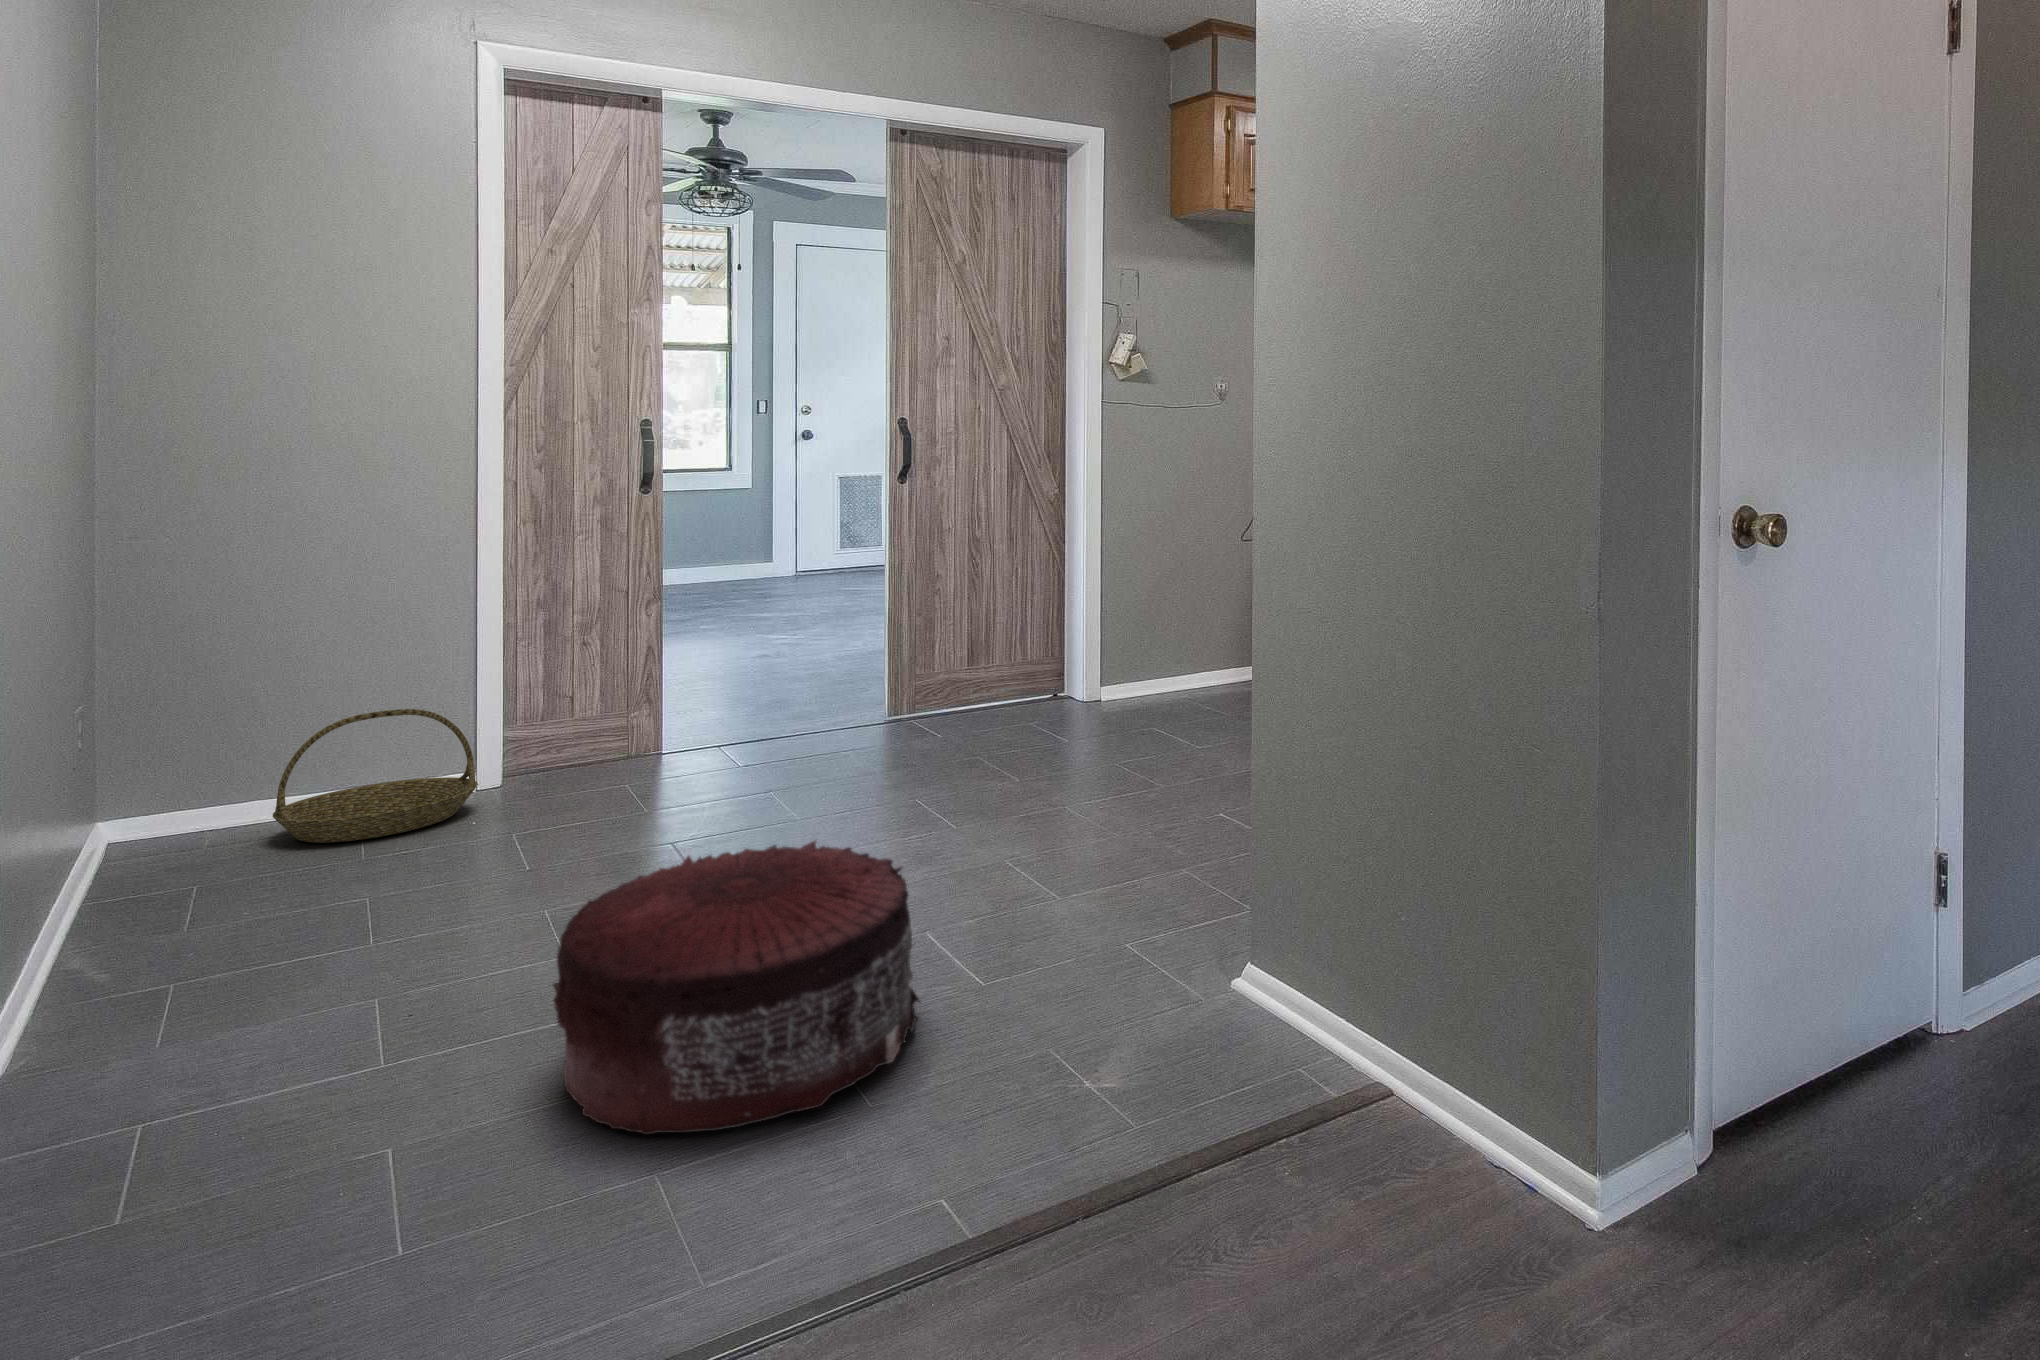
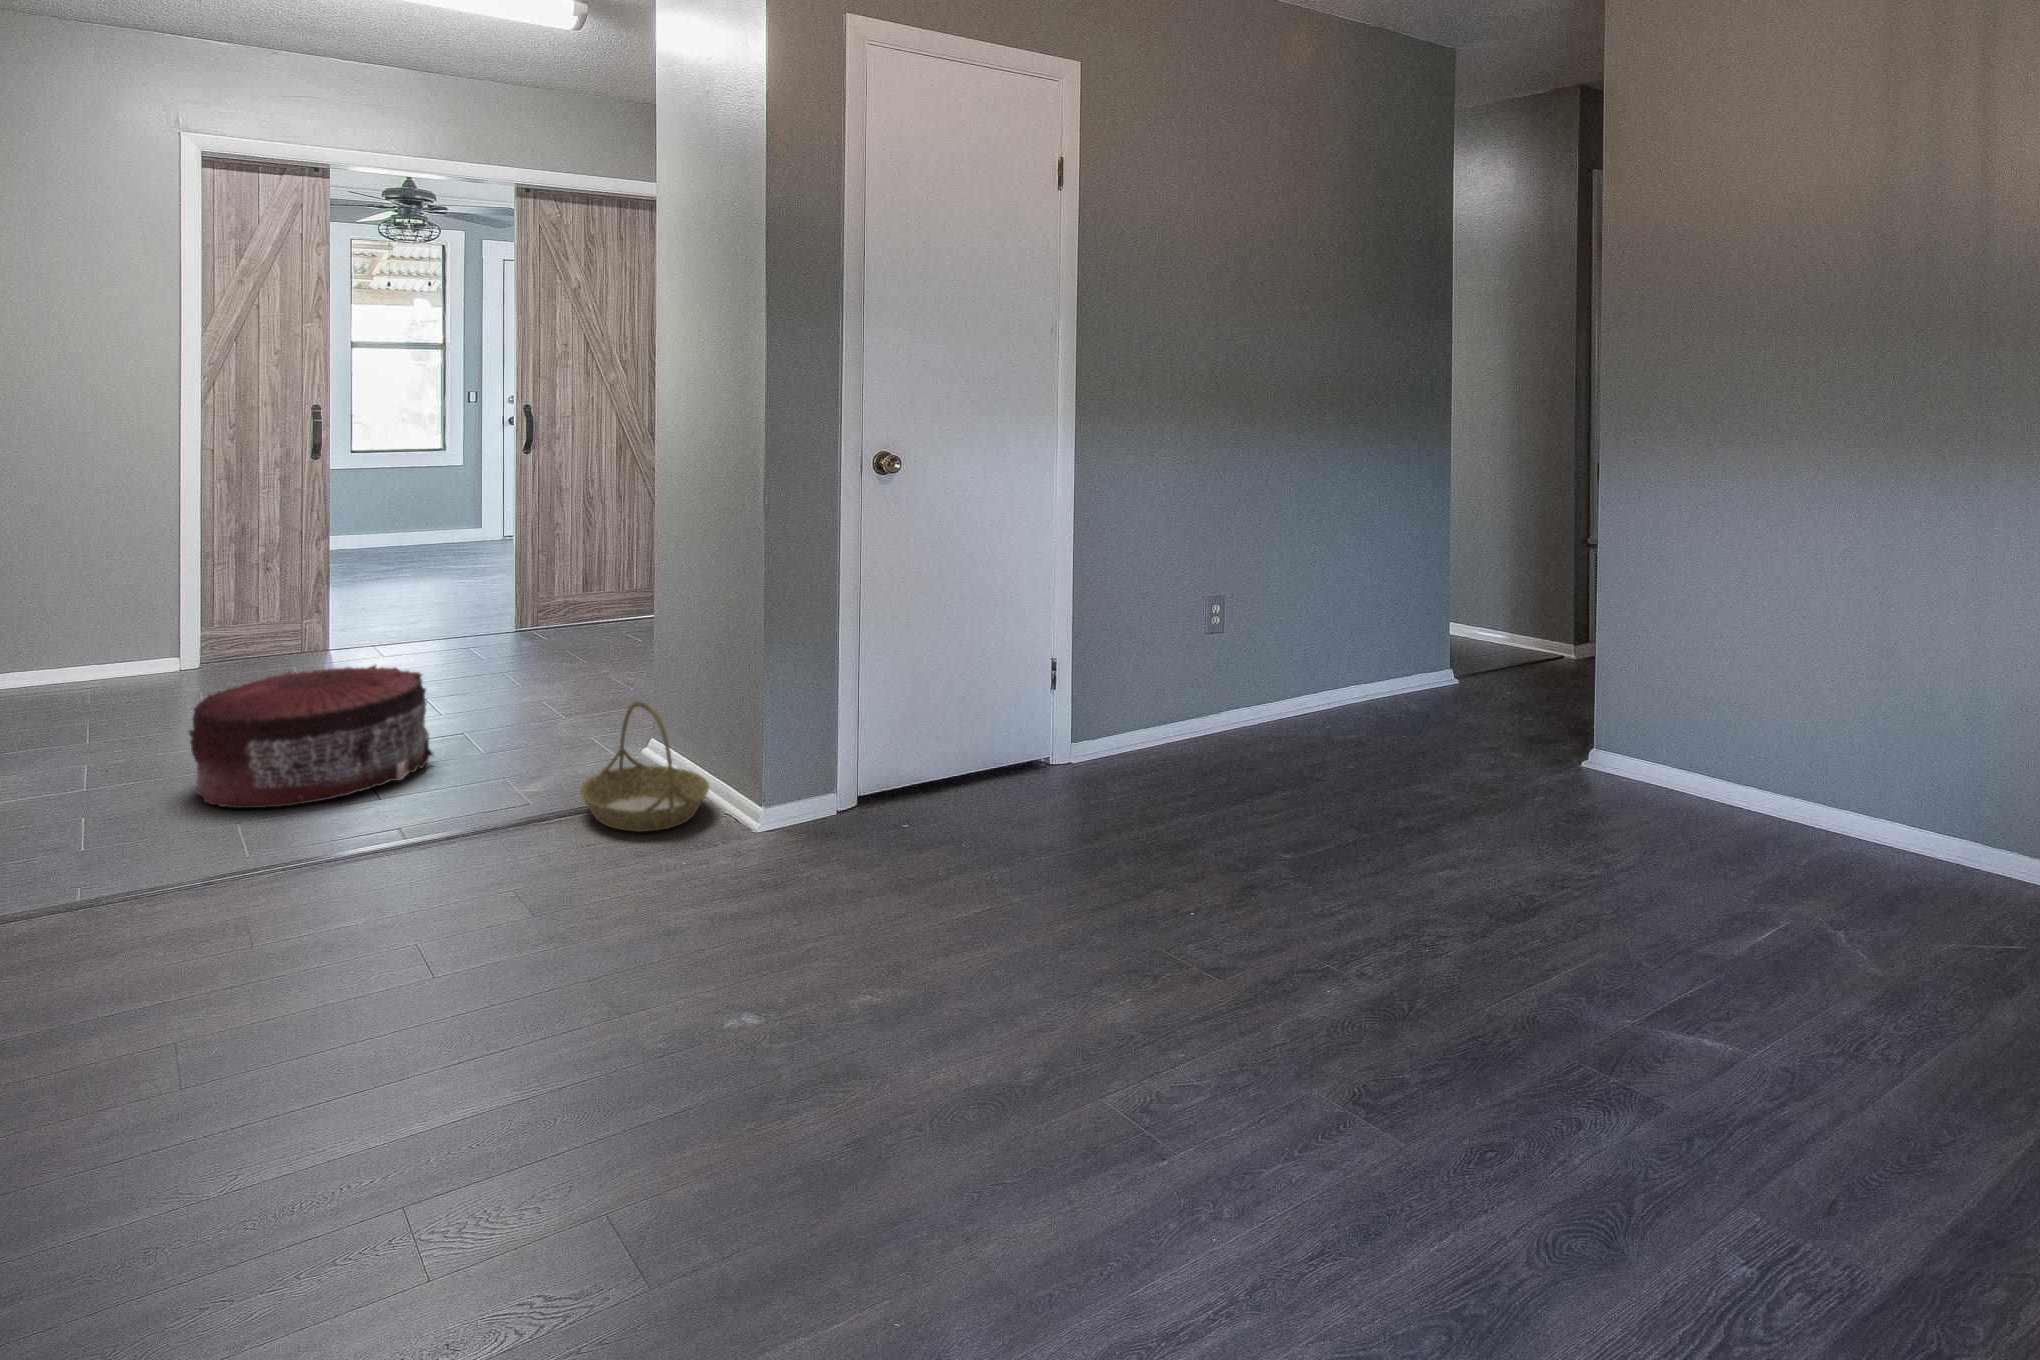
basket: present [273,709,478,843] -> present [580,701,709,832]

